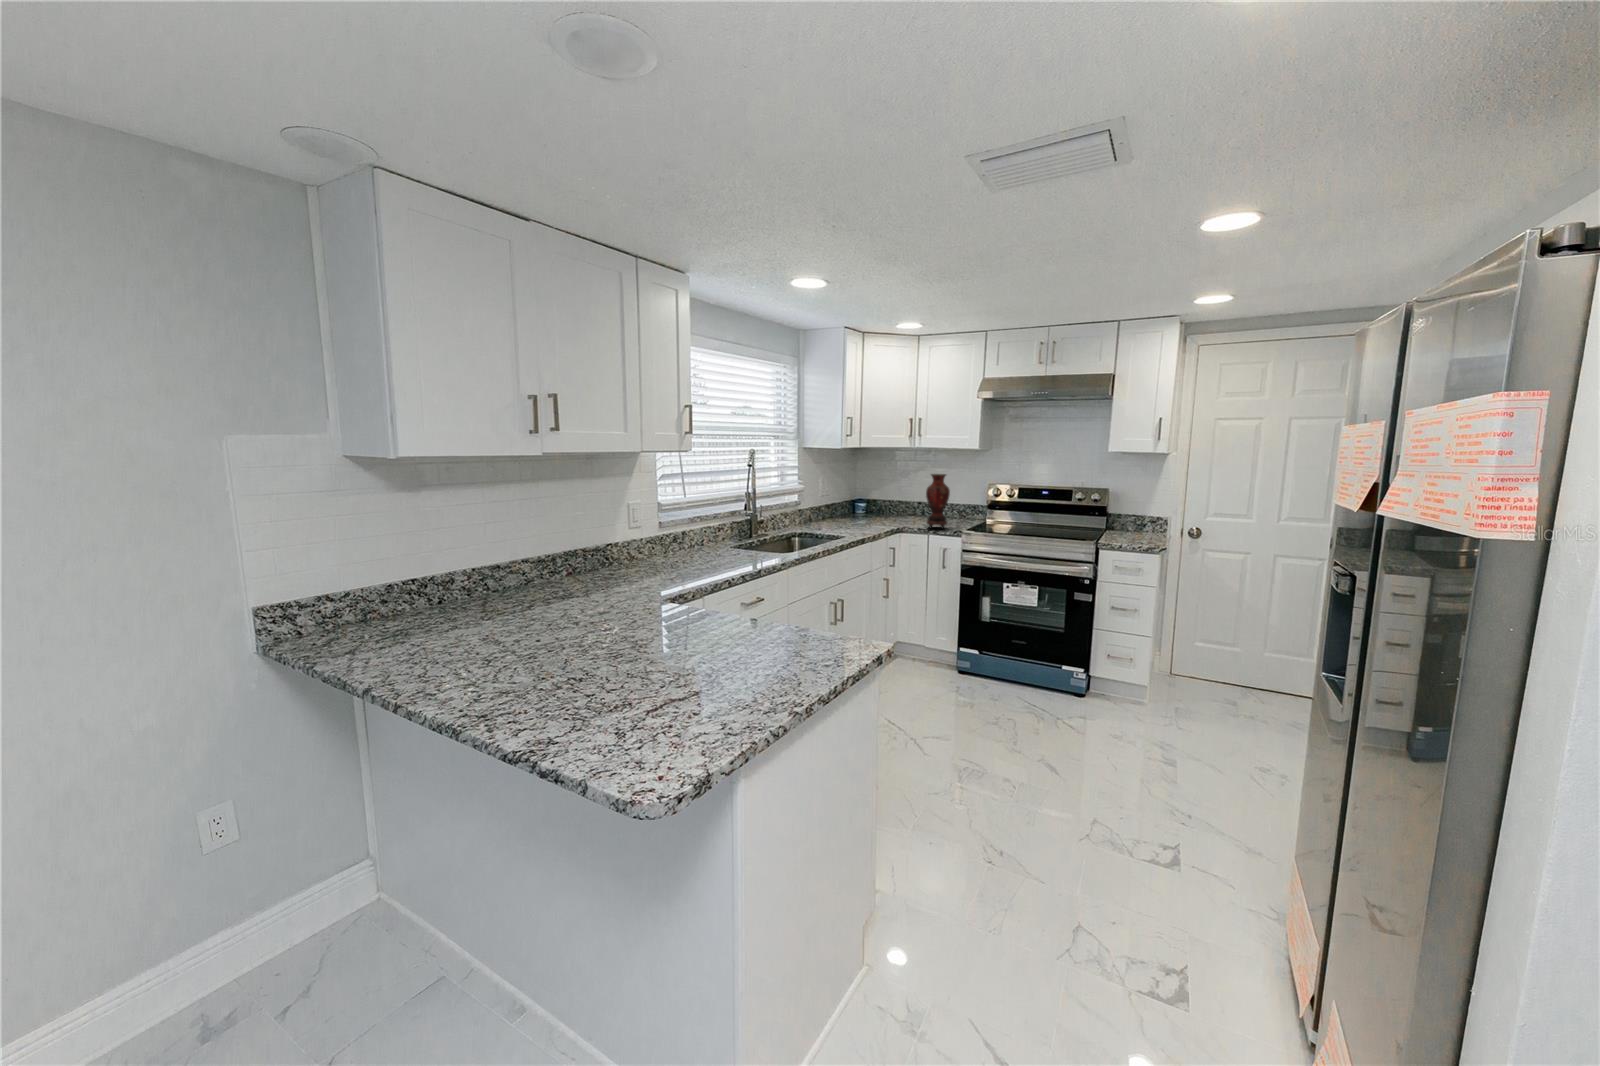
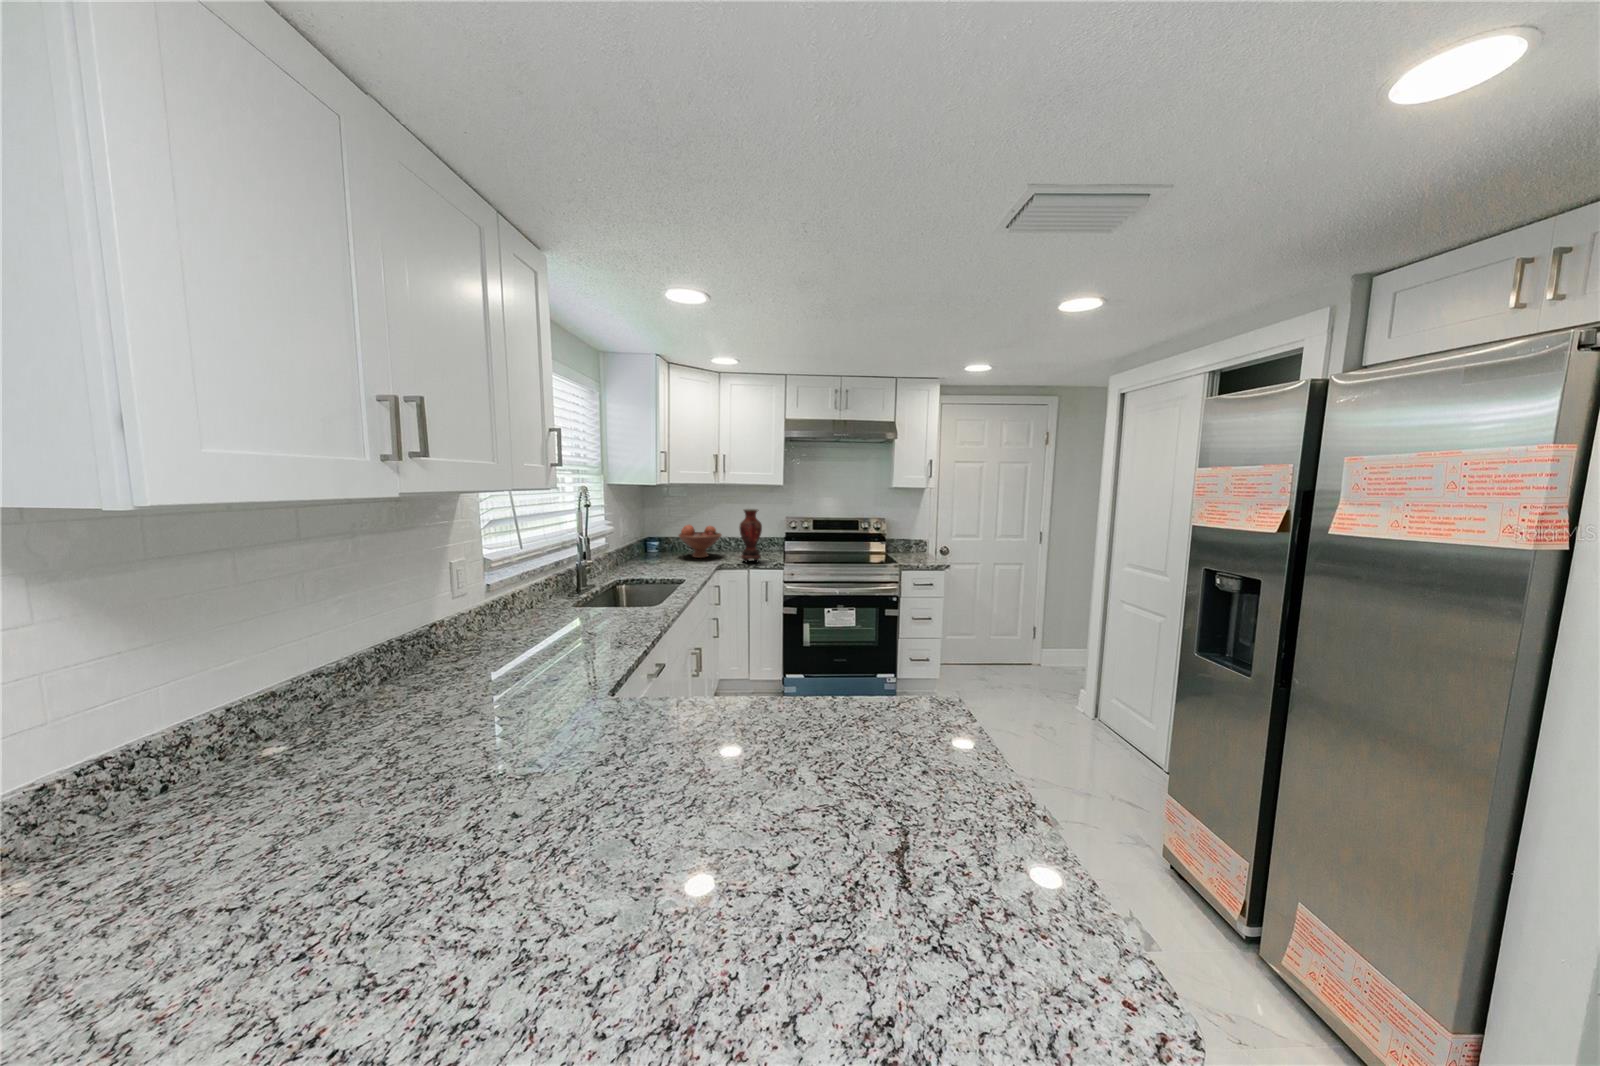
fruit bowl: none [872,488,915,521] -> present [679,525,722,558]

